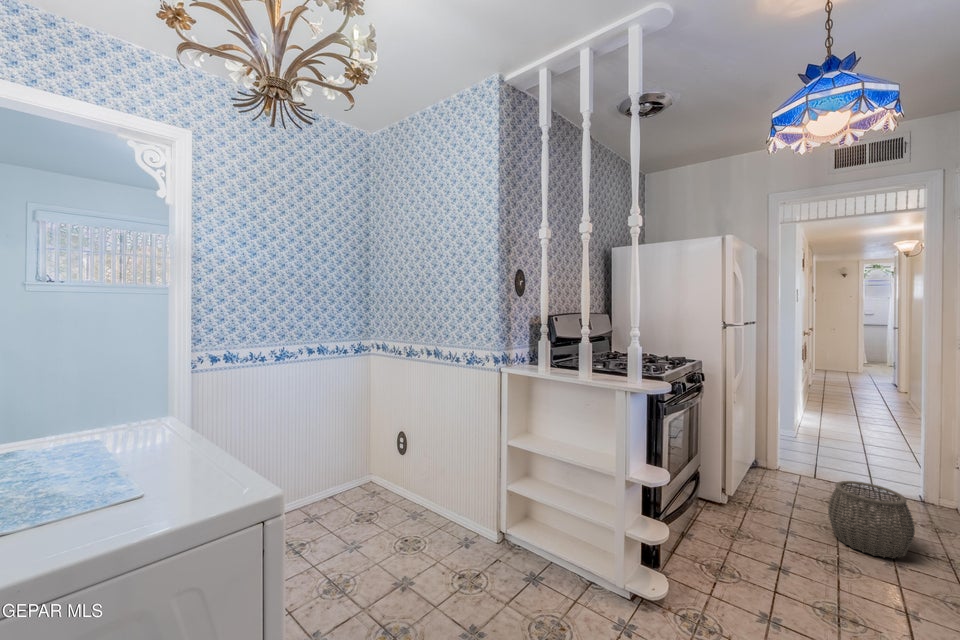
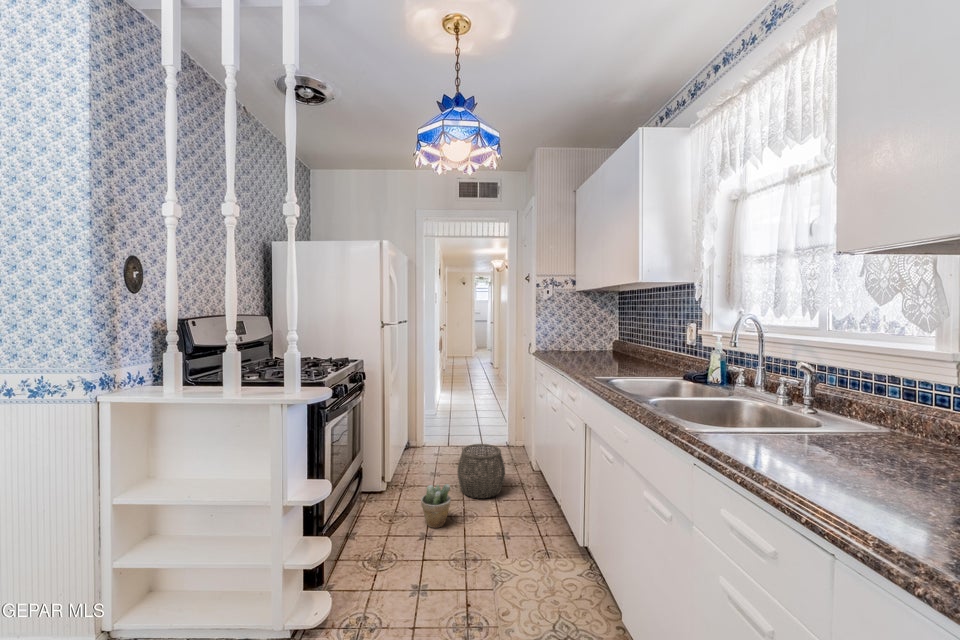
potted plant: none [773,512,817,566] -> present [421,484,451,528]

